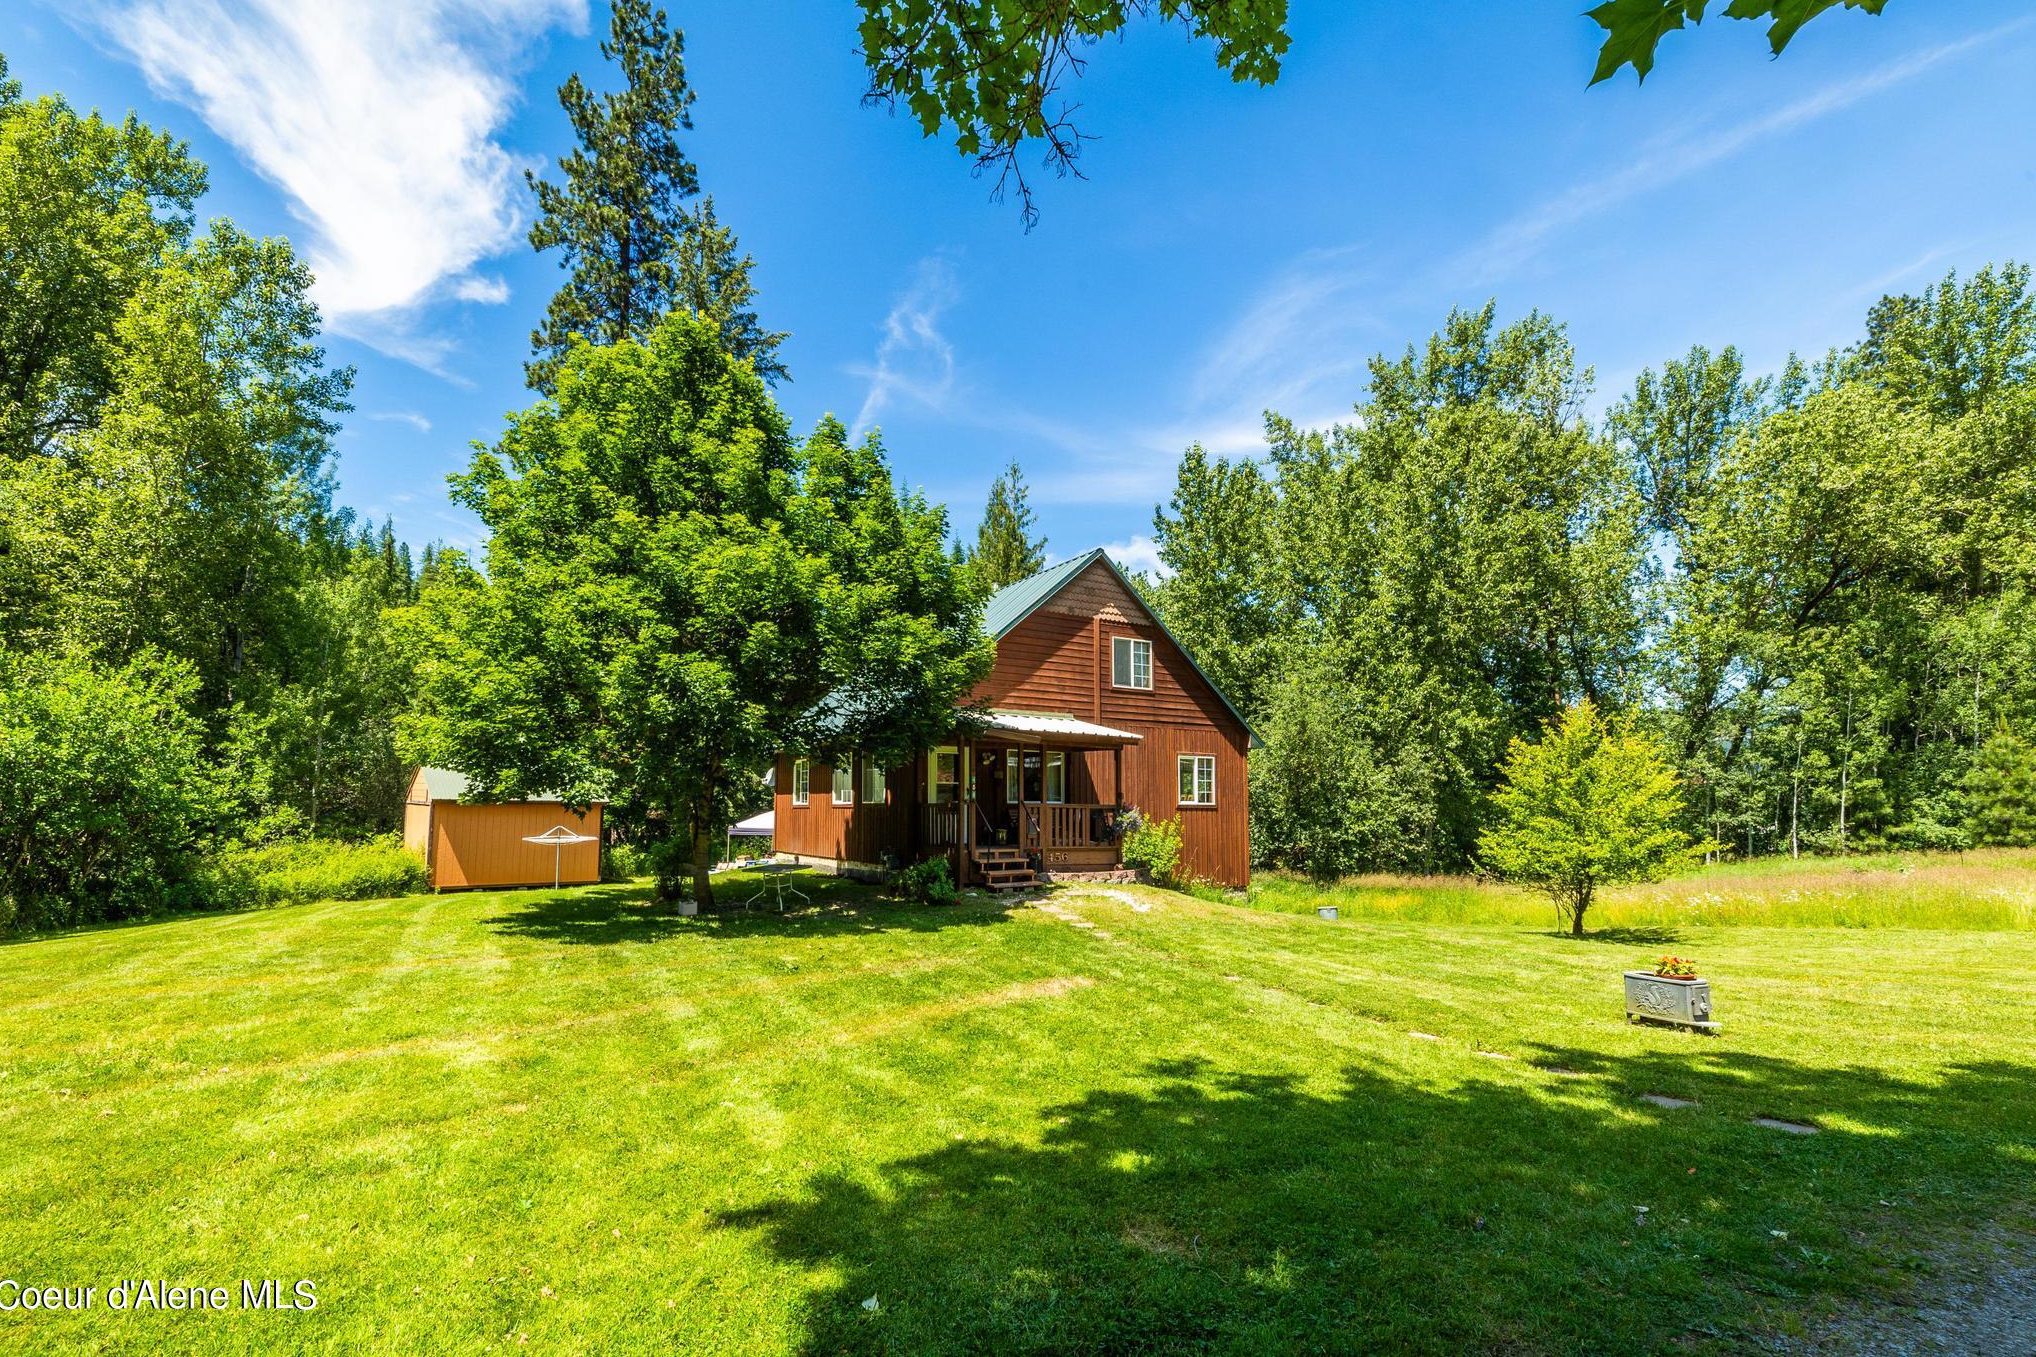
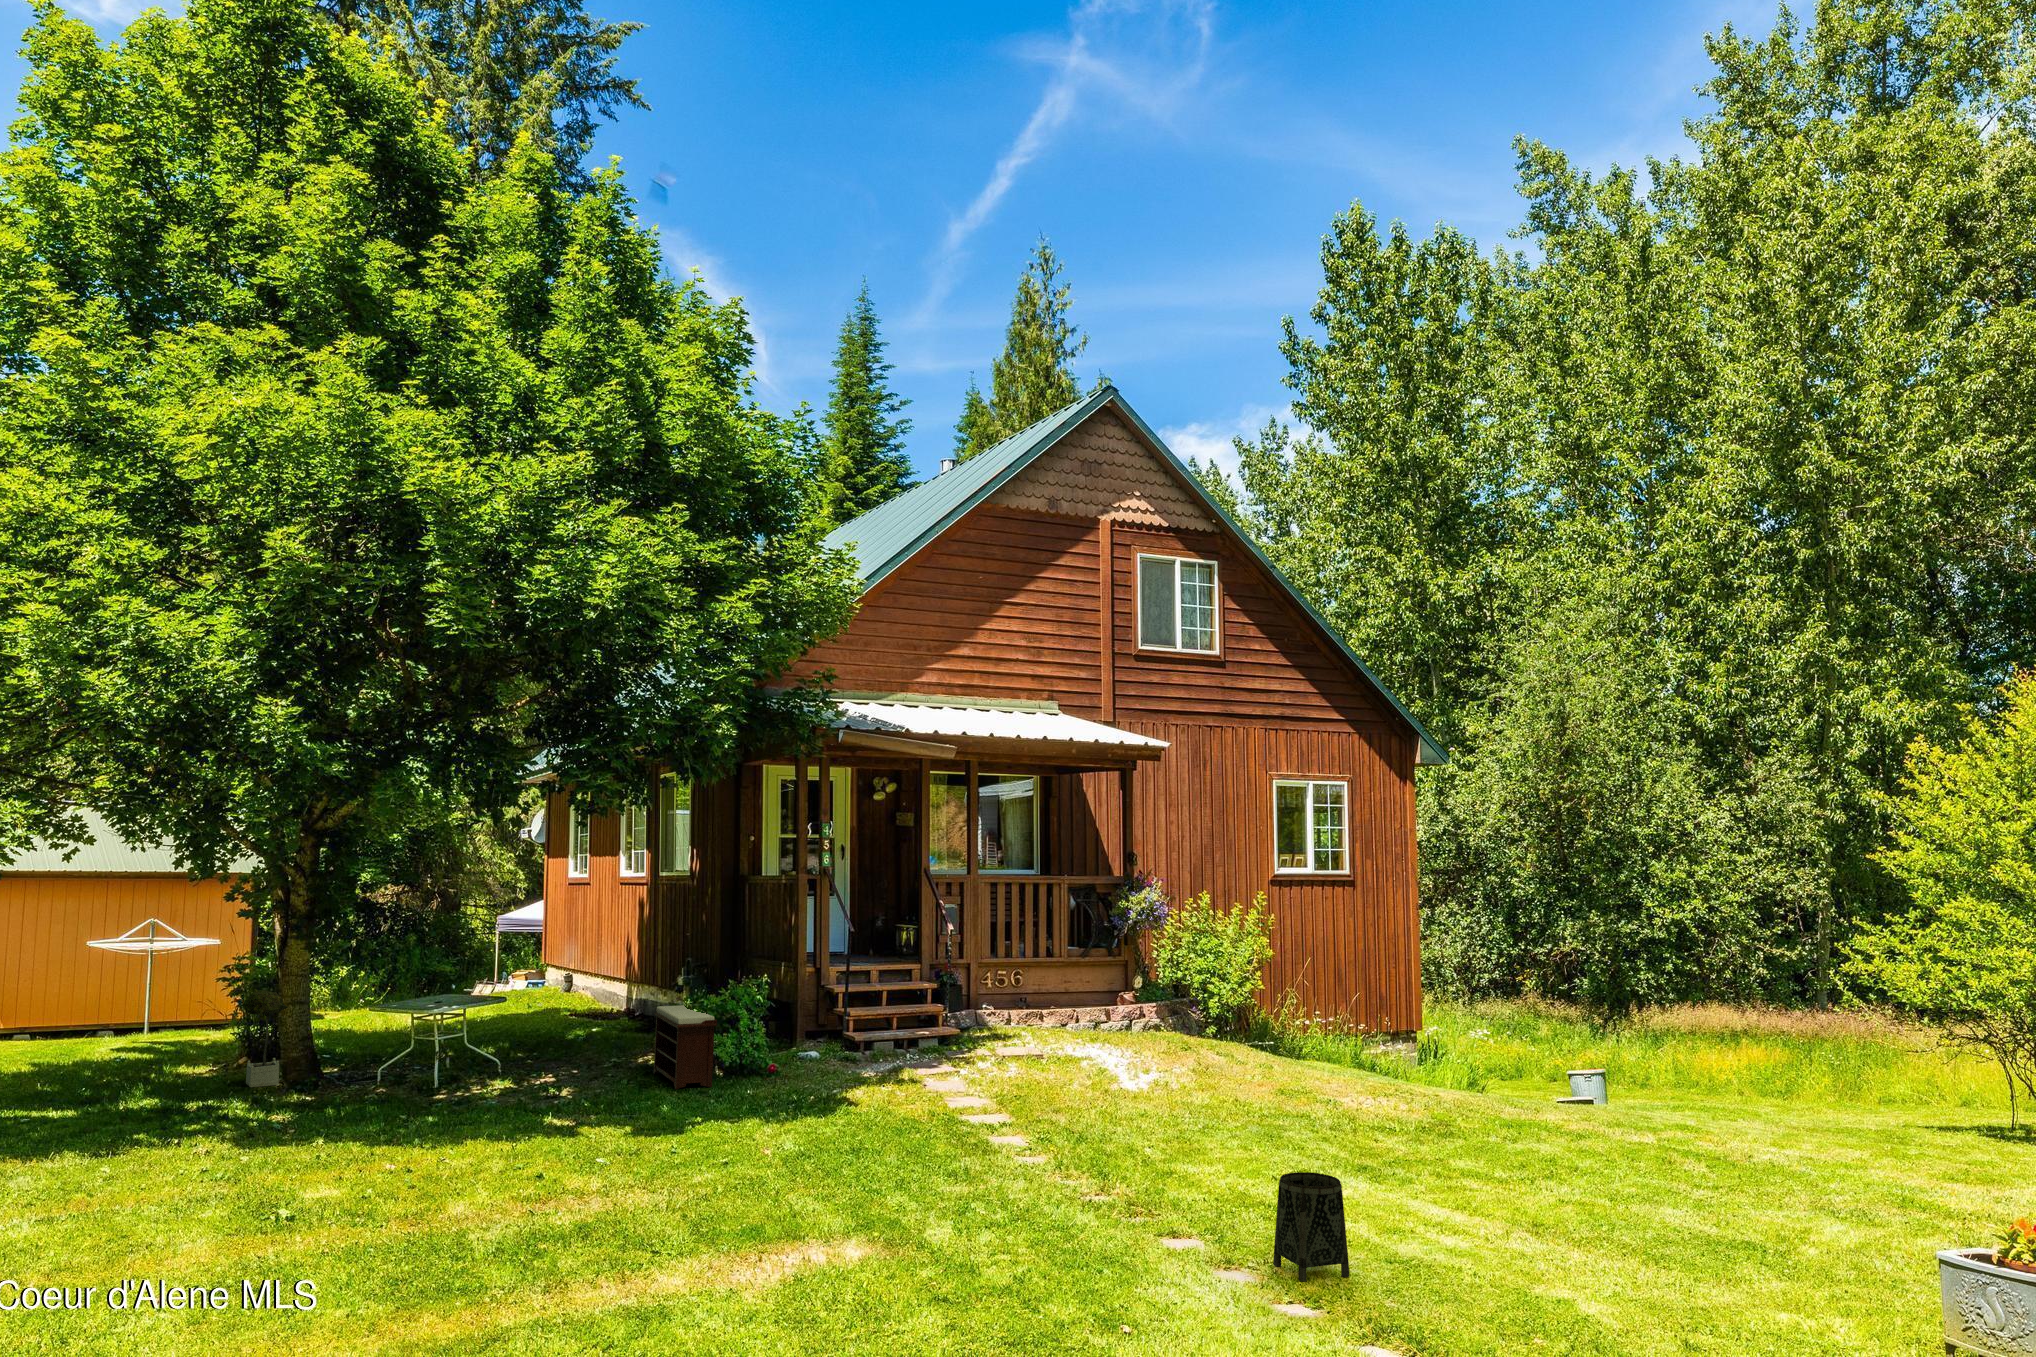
bench: none [888,872,928,916] -> present [654,1005,717,1089]
basket: none [1275,953,1314,1005] -> present [1273,1172,1350,1281]

